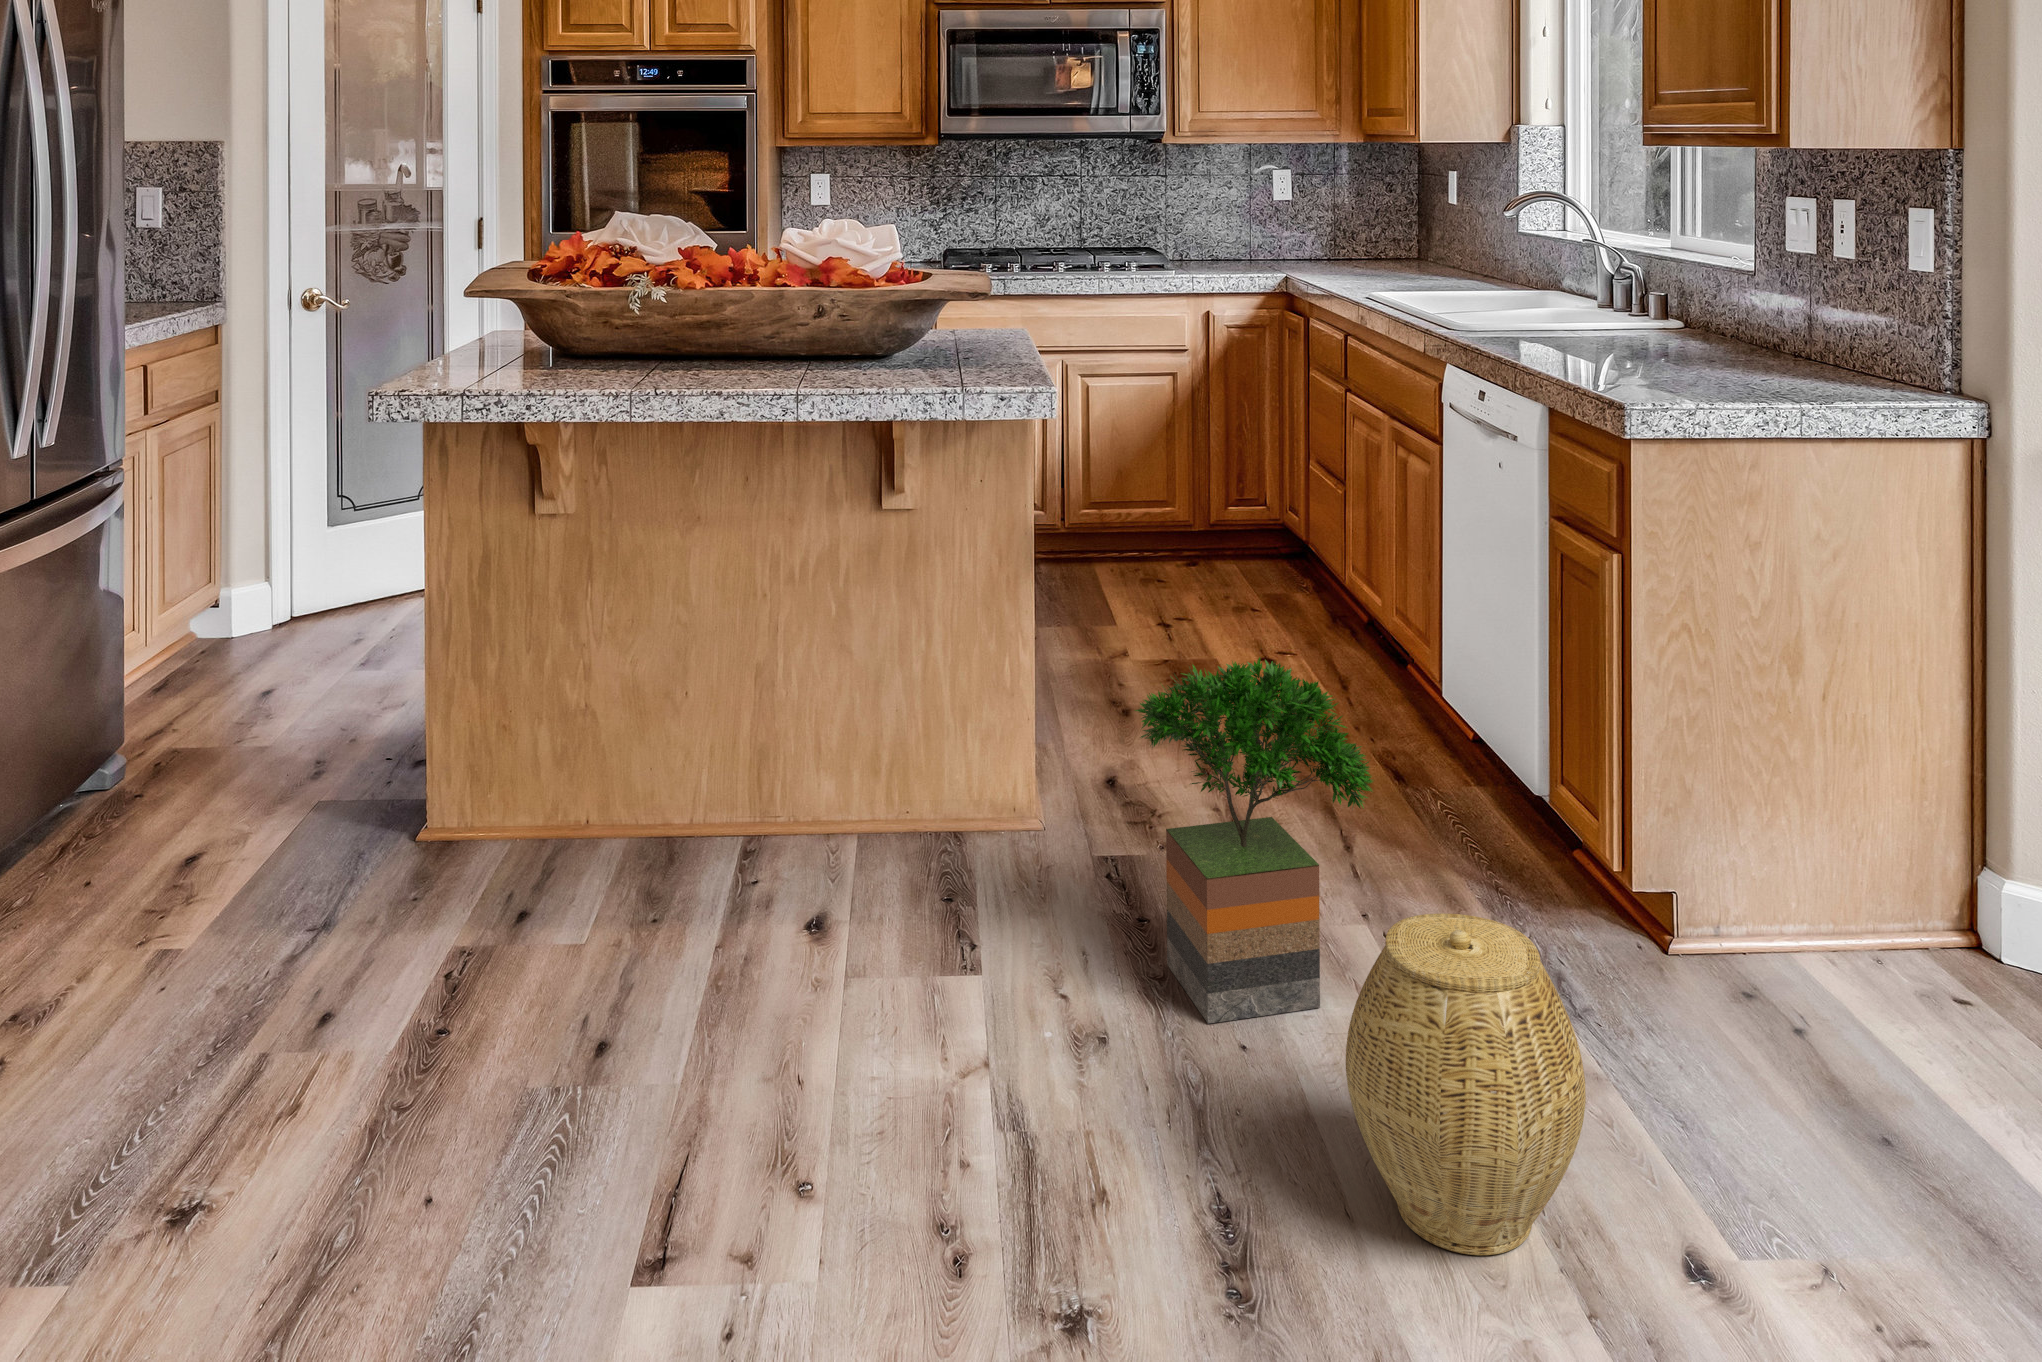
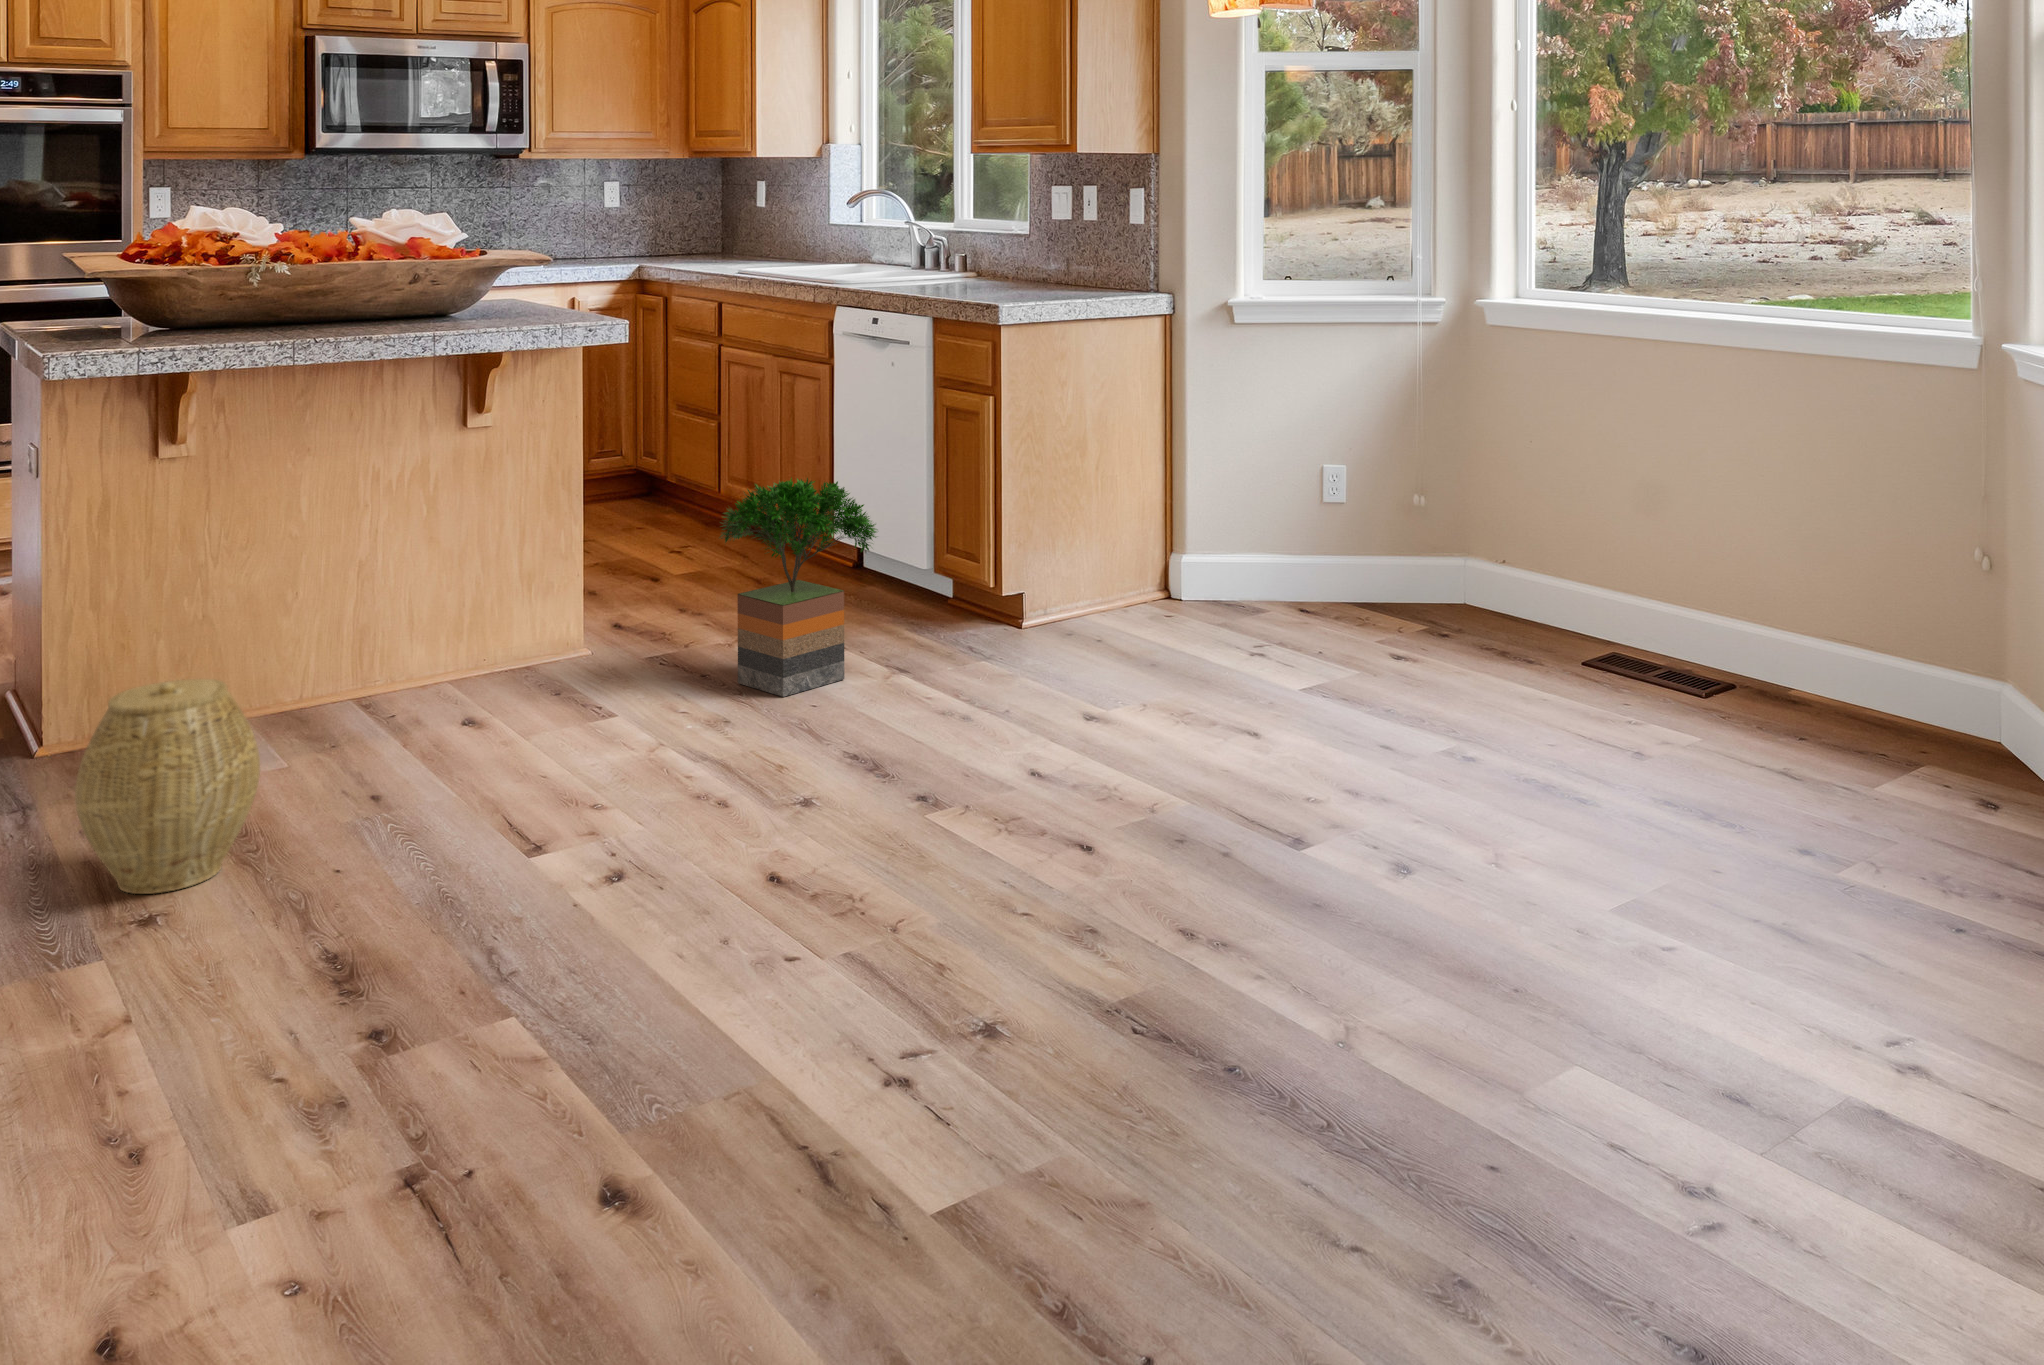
woven basket: present [1346,913,1586,1255] -> present [75,679,260,894]

